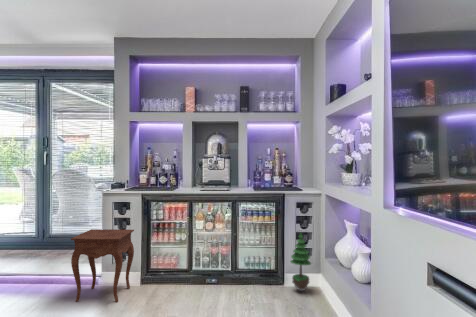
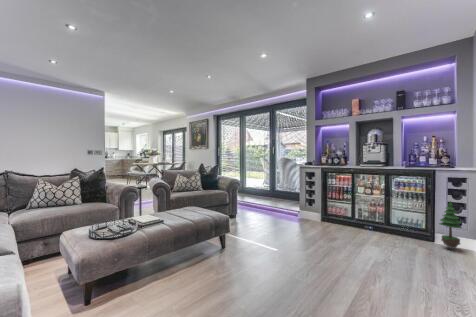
side table: present [71,229,134,302] -> none [284,186,317,226]

